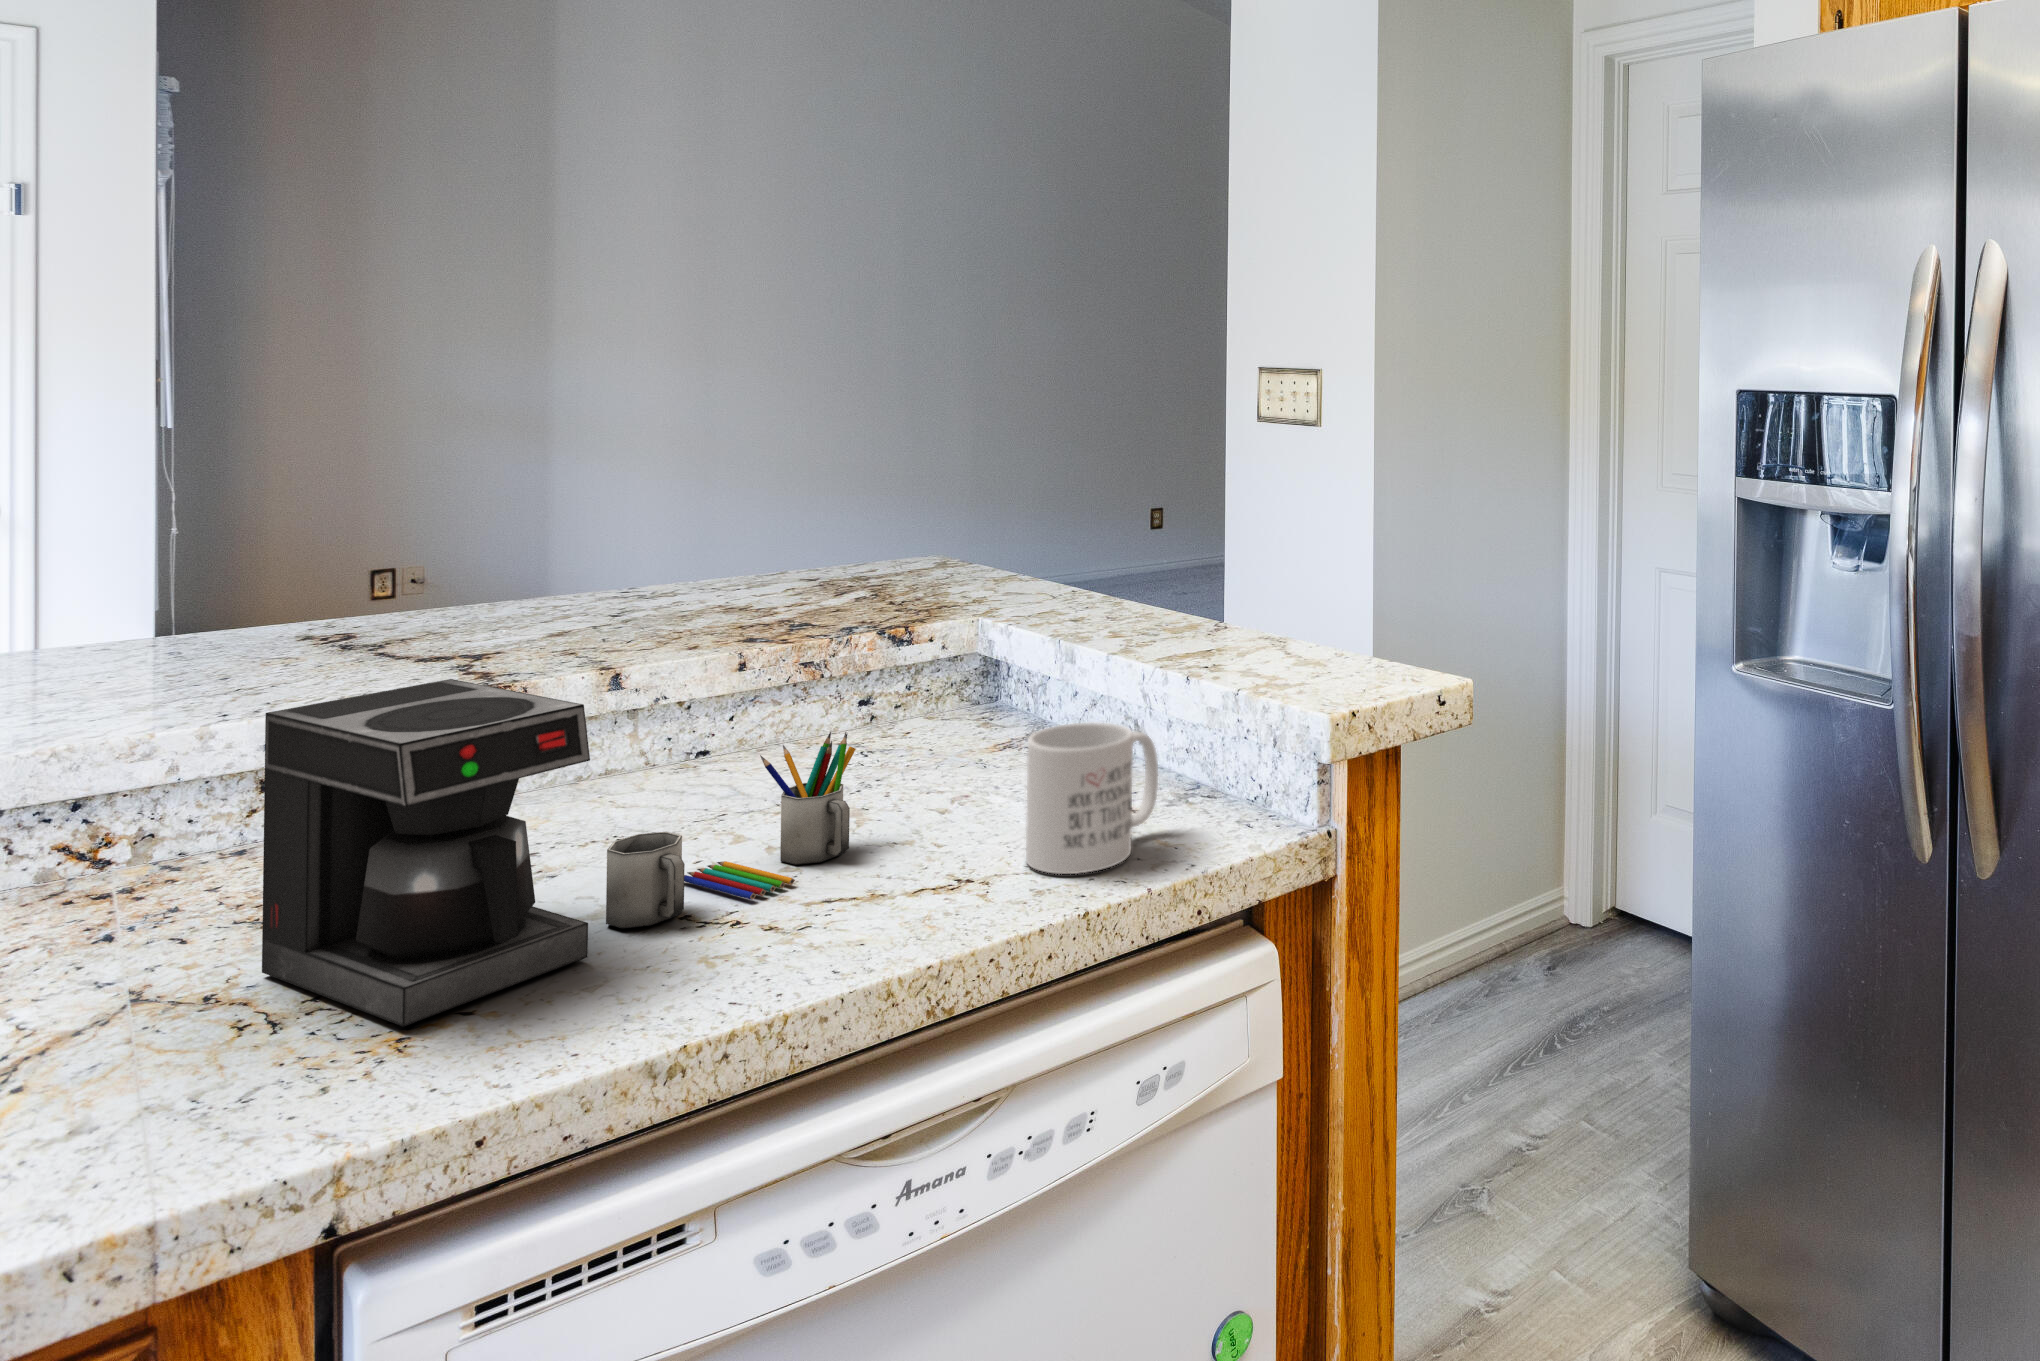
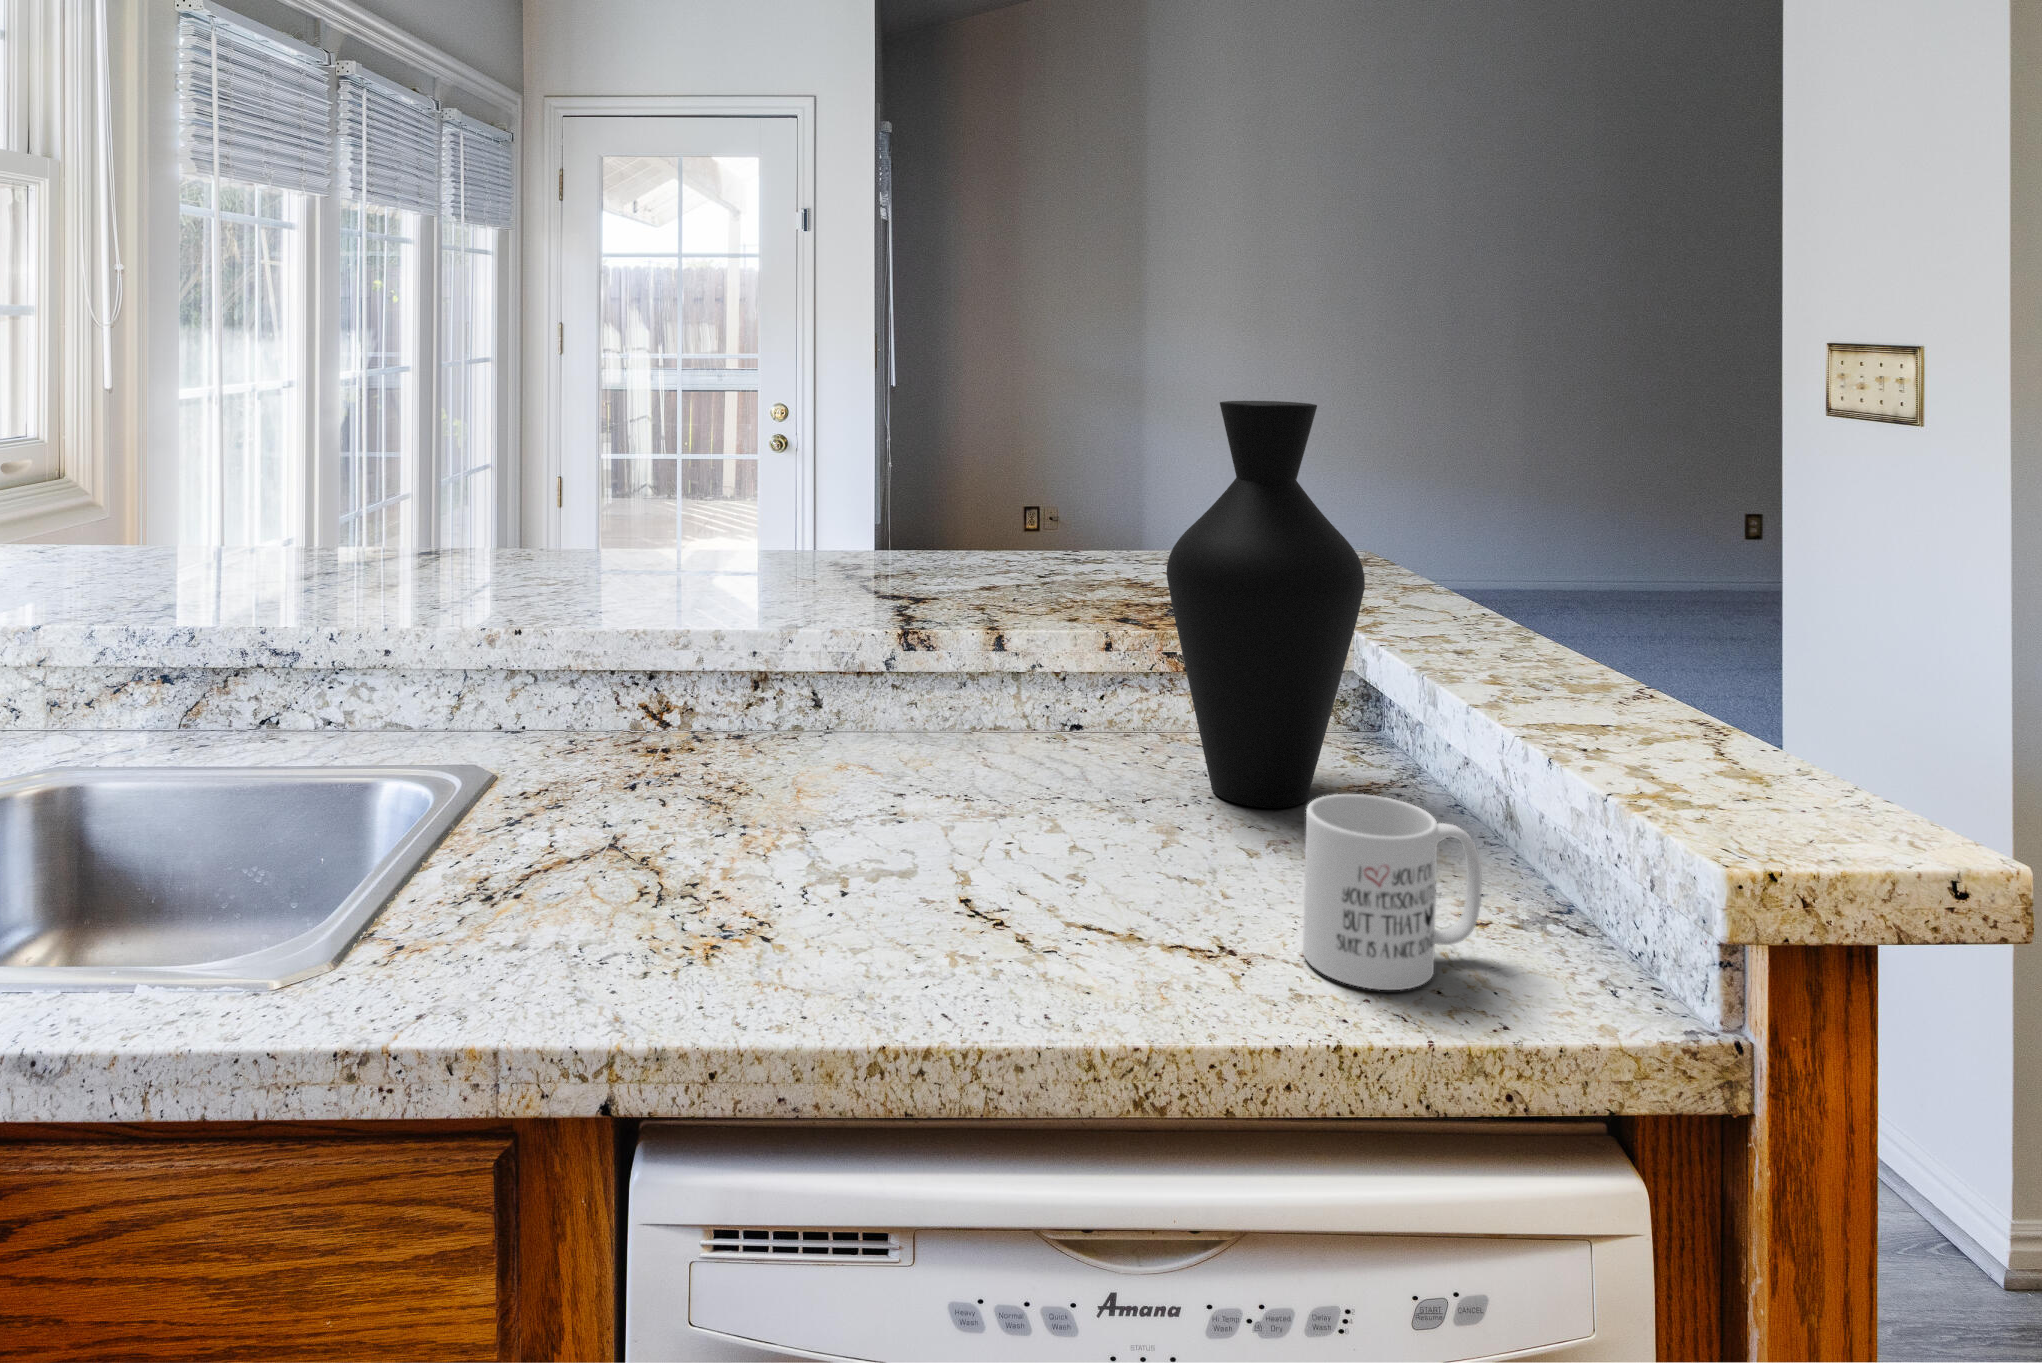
vase: none [828,412,1016,779] -> present [1166,401,1365,808]
coffee maker: present [262,679,856,1027] -> none [679,629,1151,936]

